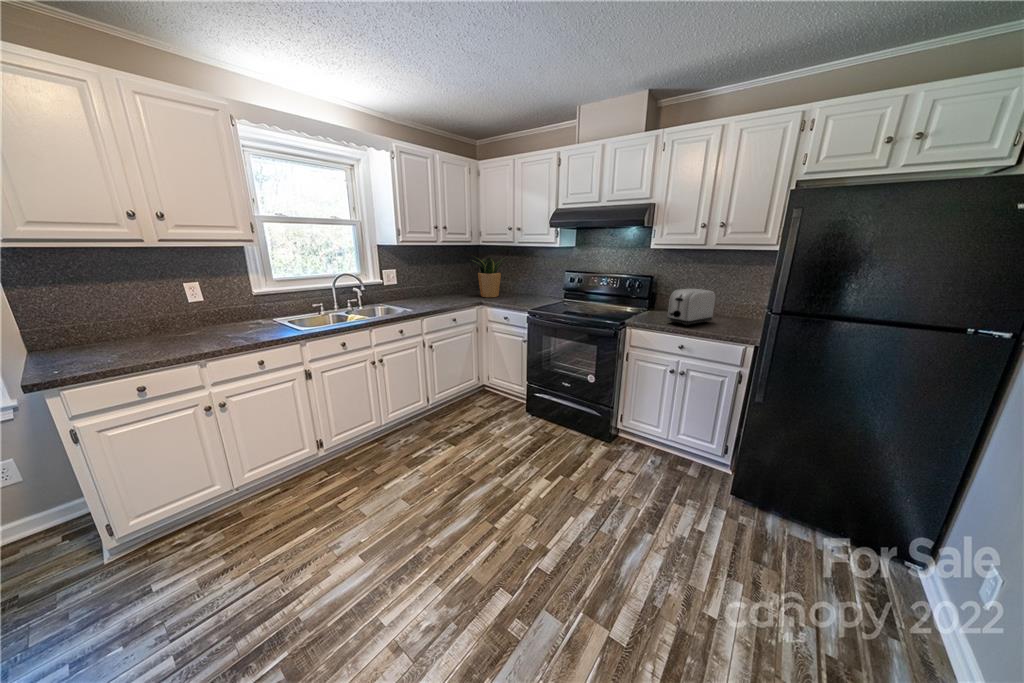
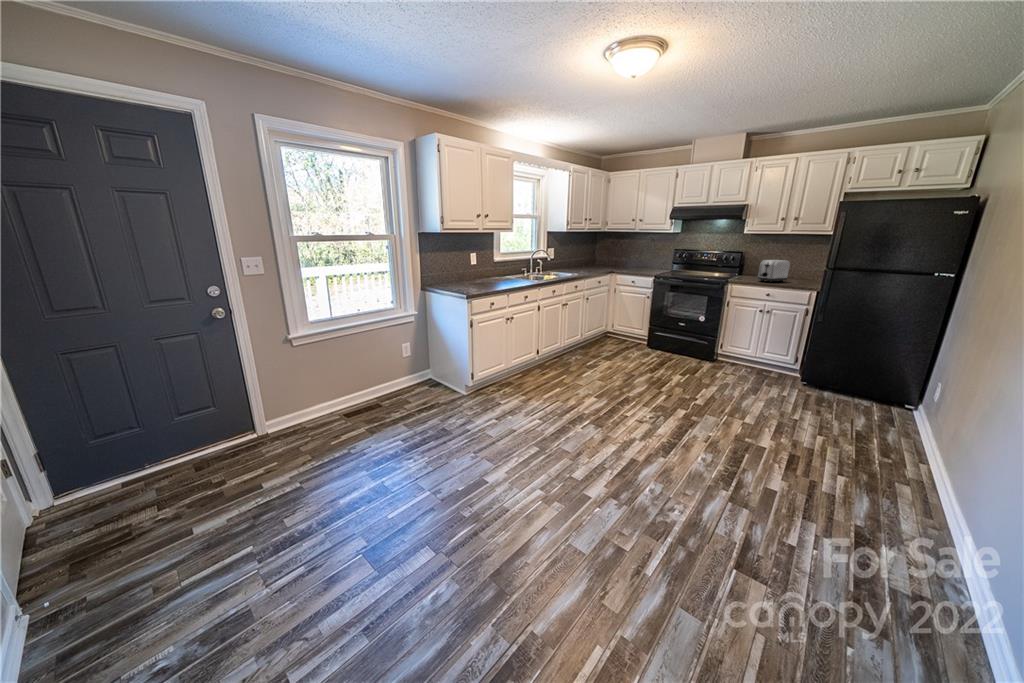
potted plant: present [471,256,507,298] -> none [600,240,631,271]

